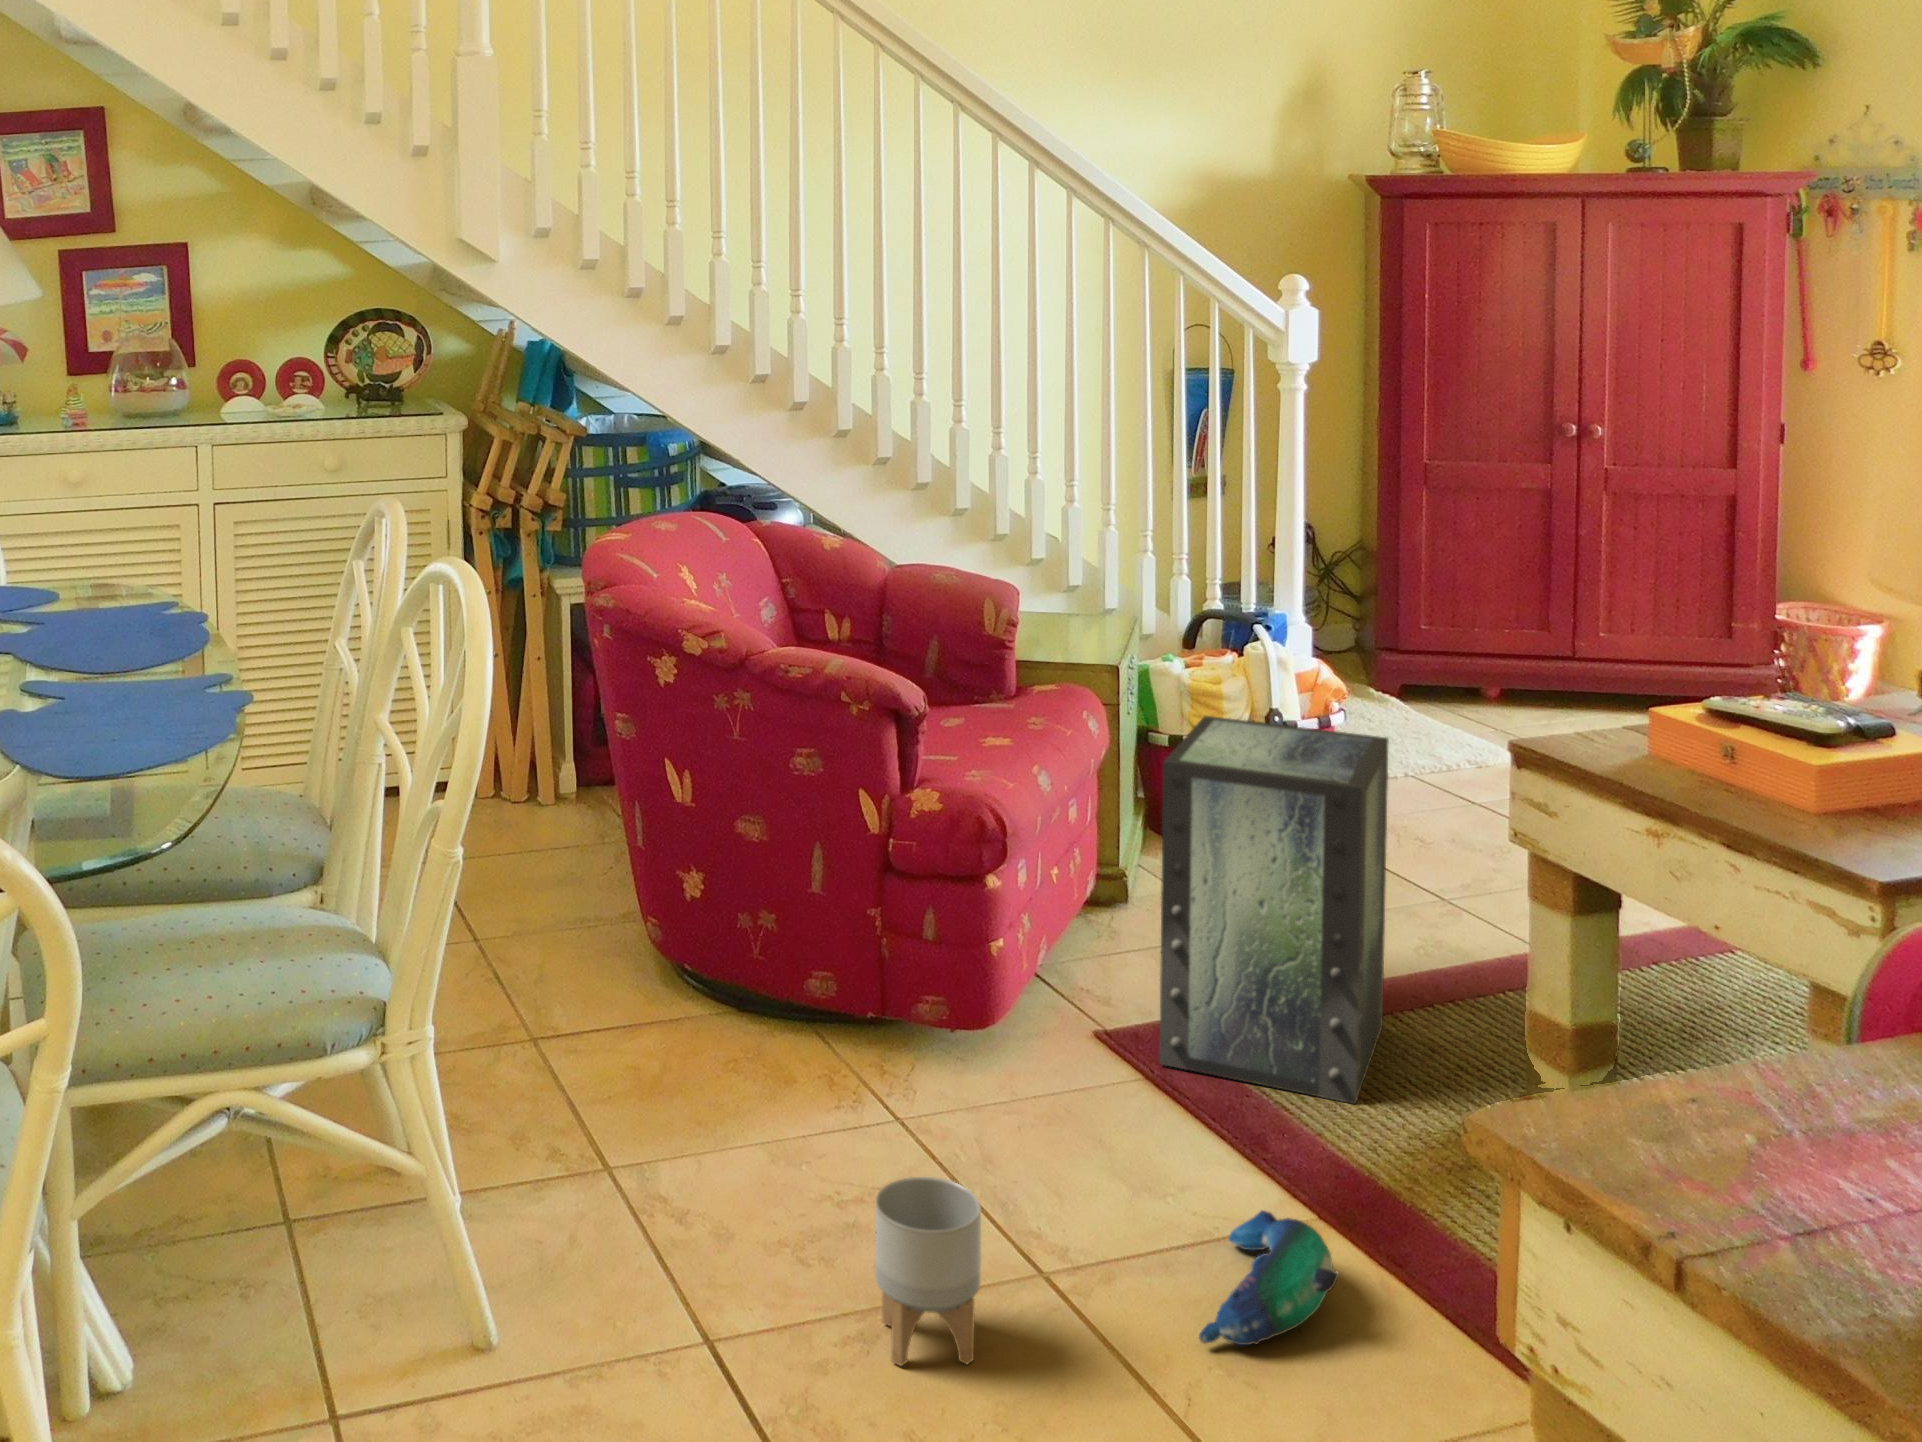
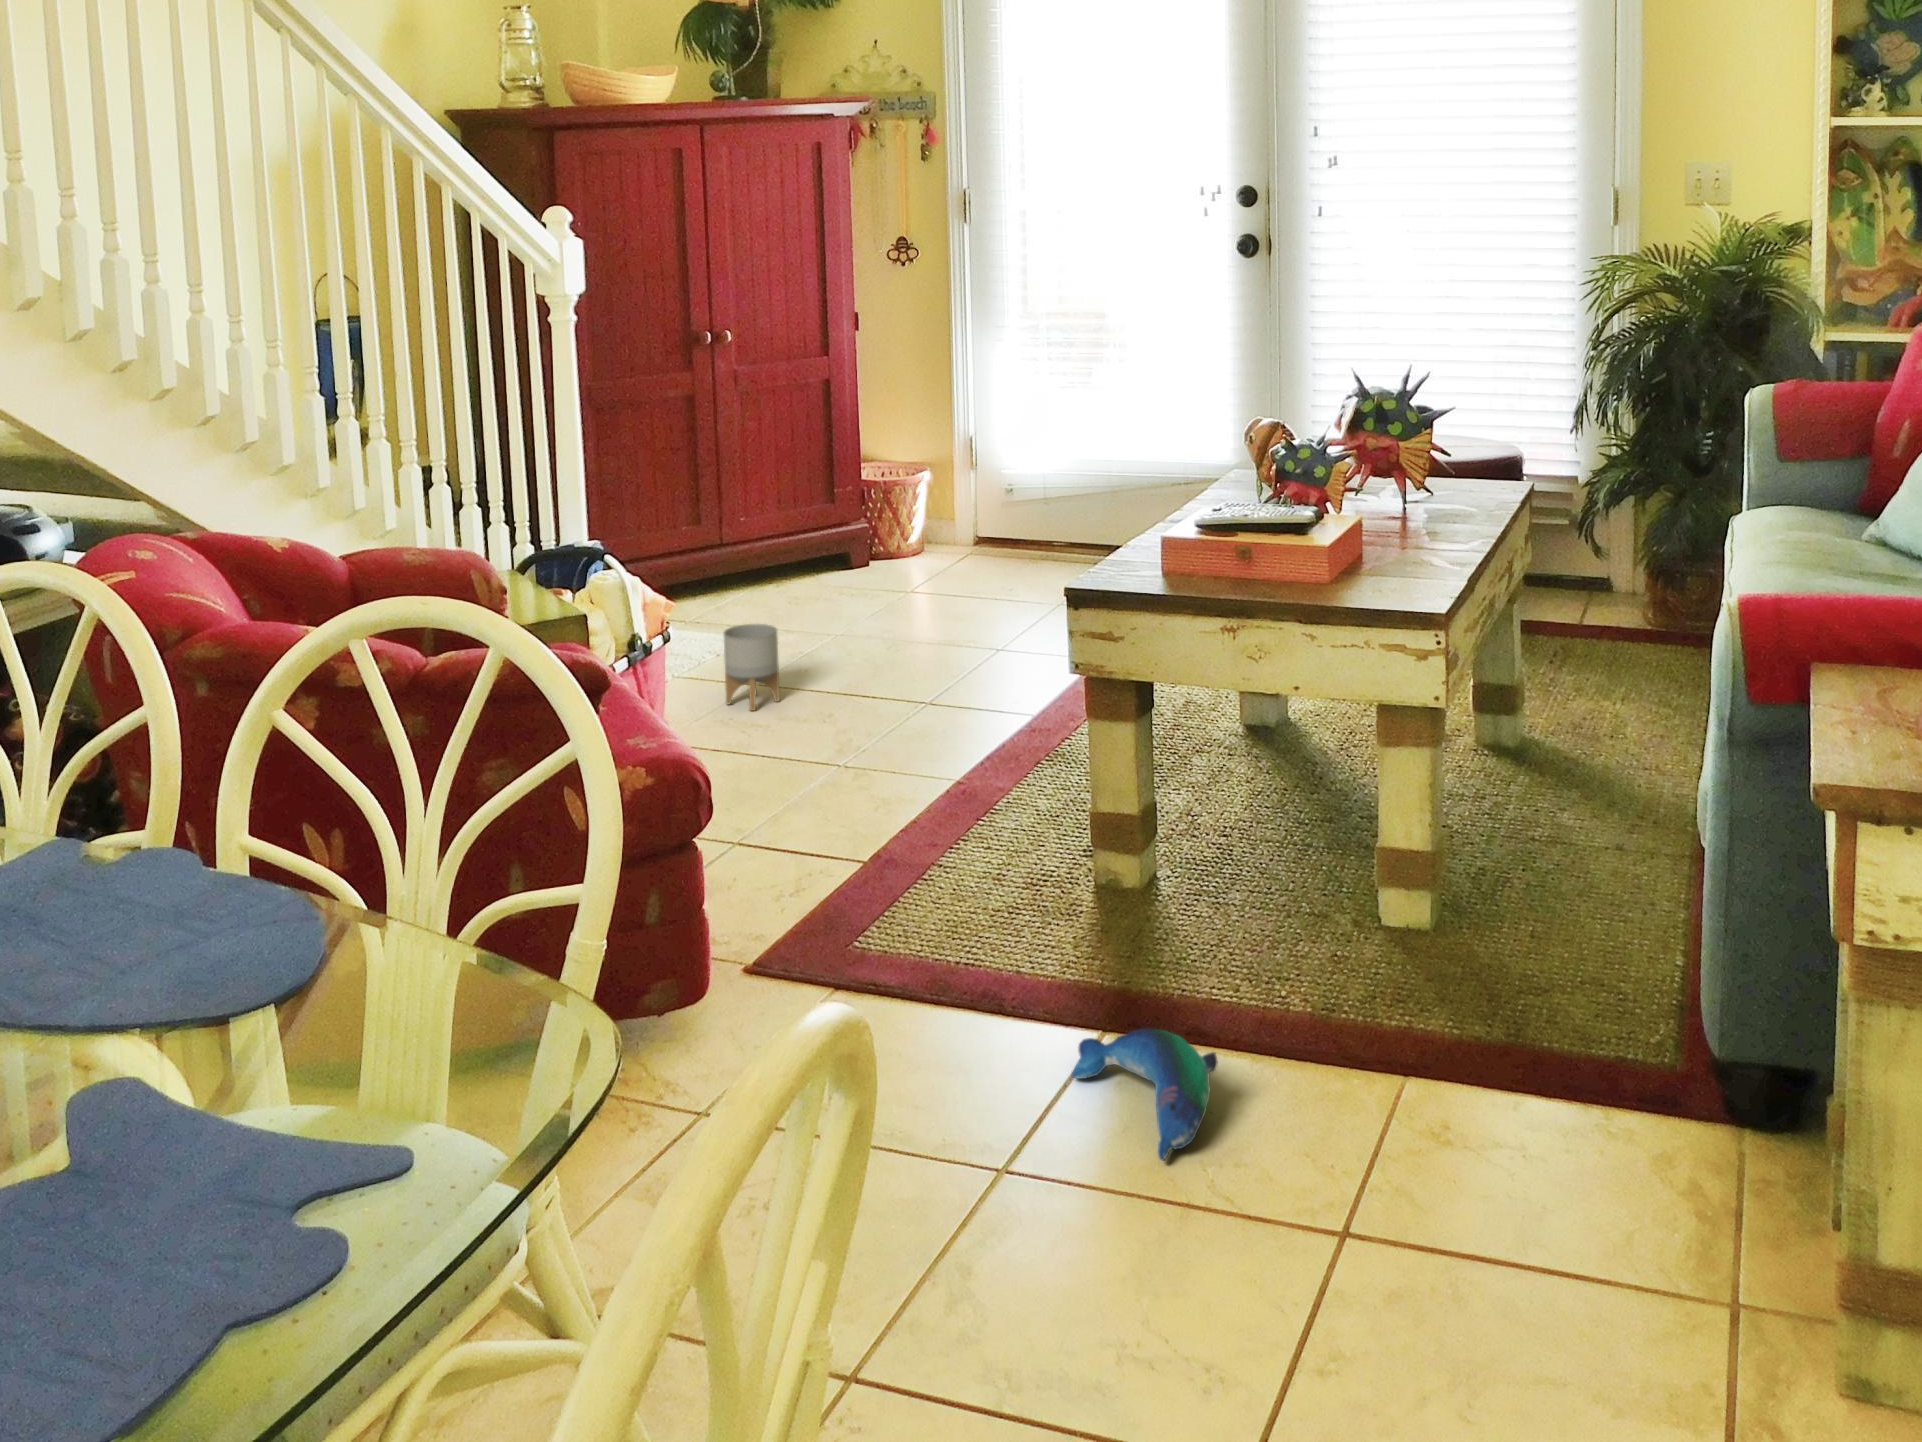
storage box: present [1159,716,1389,1104] -> none [775,612,1002,969]
planter: present [875,1177,981,1366] -> present [723,624,780,711]

